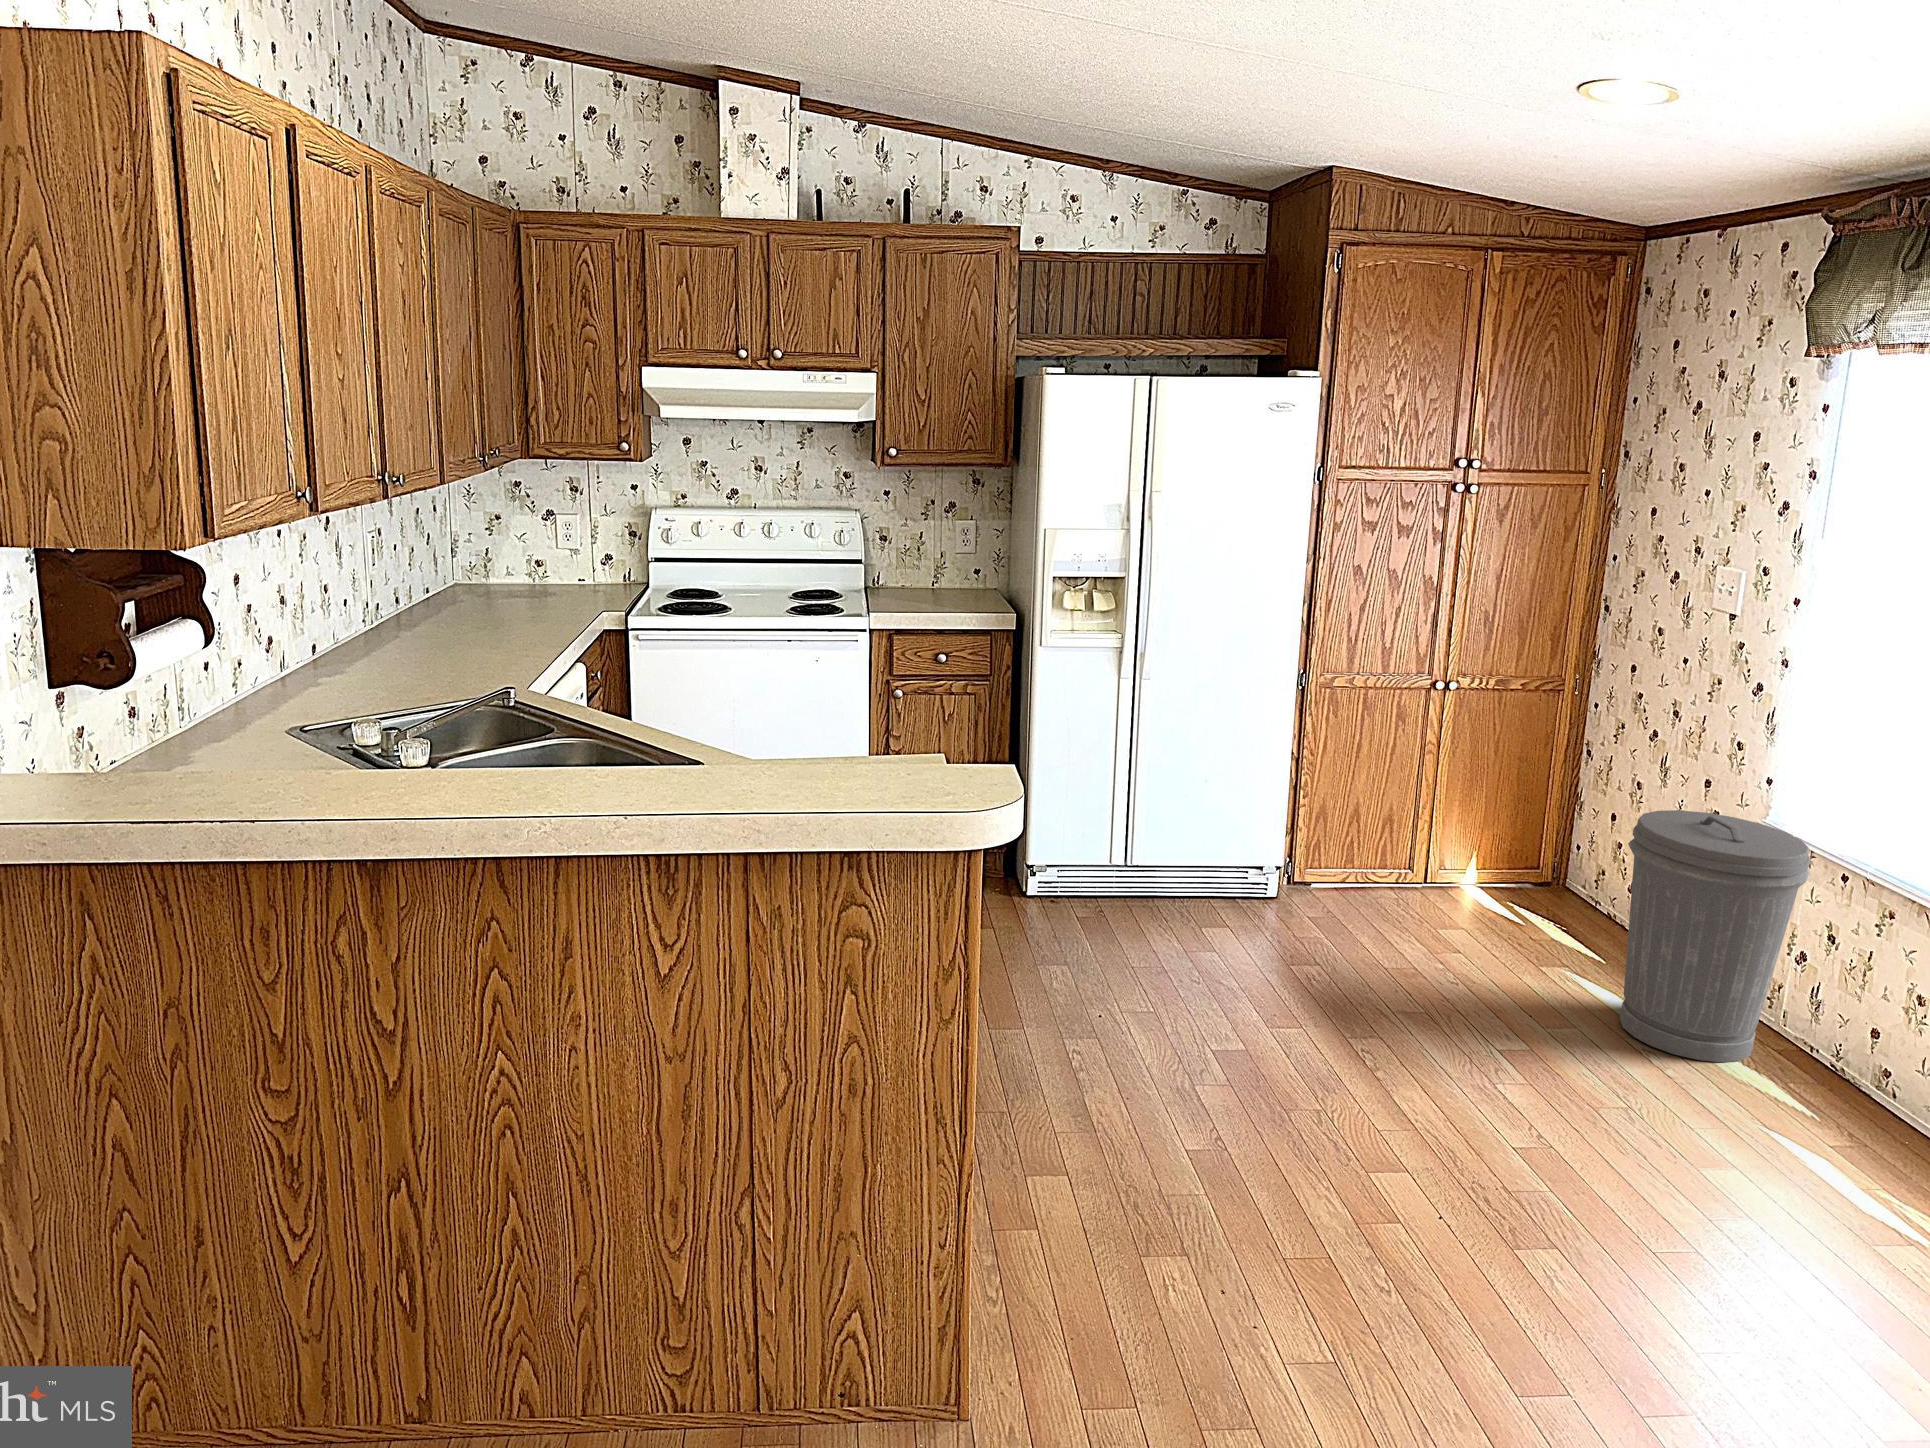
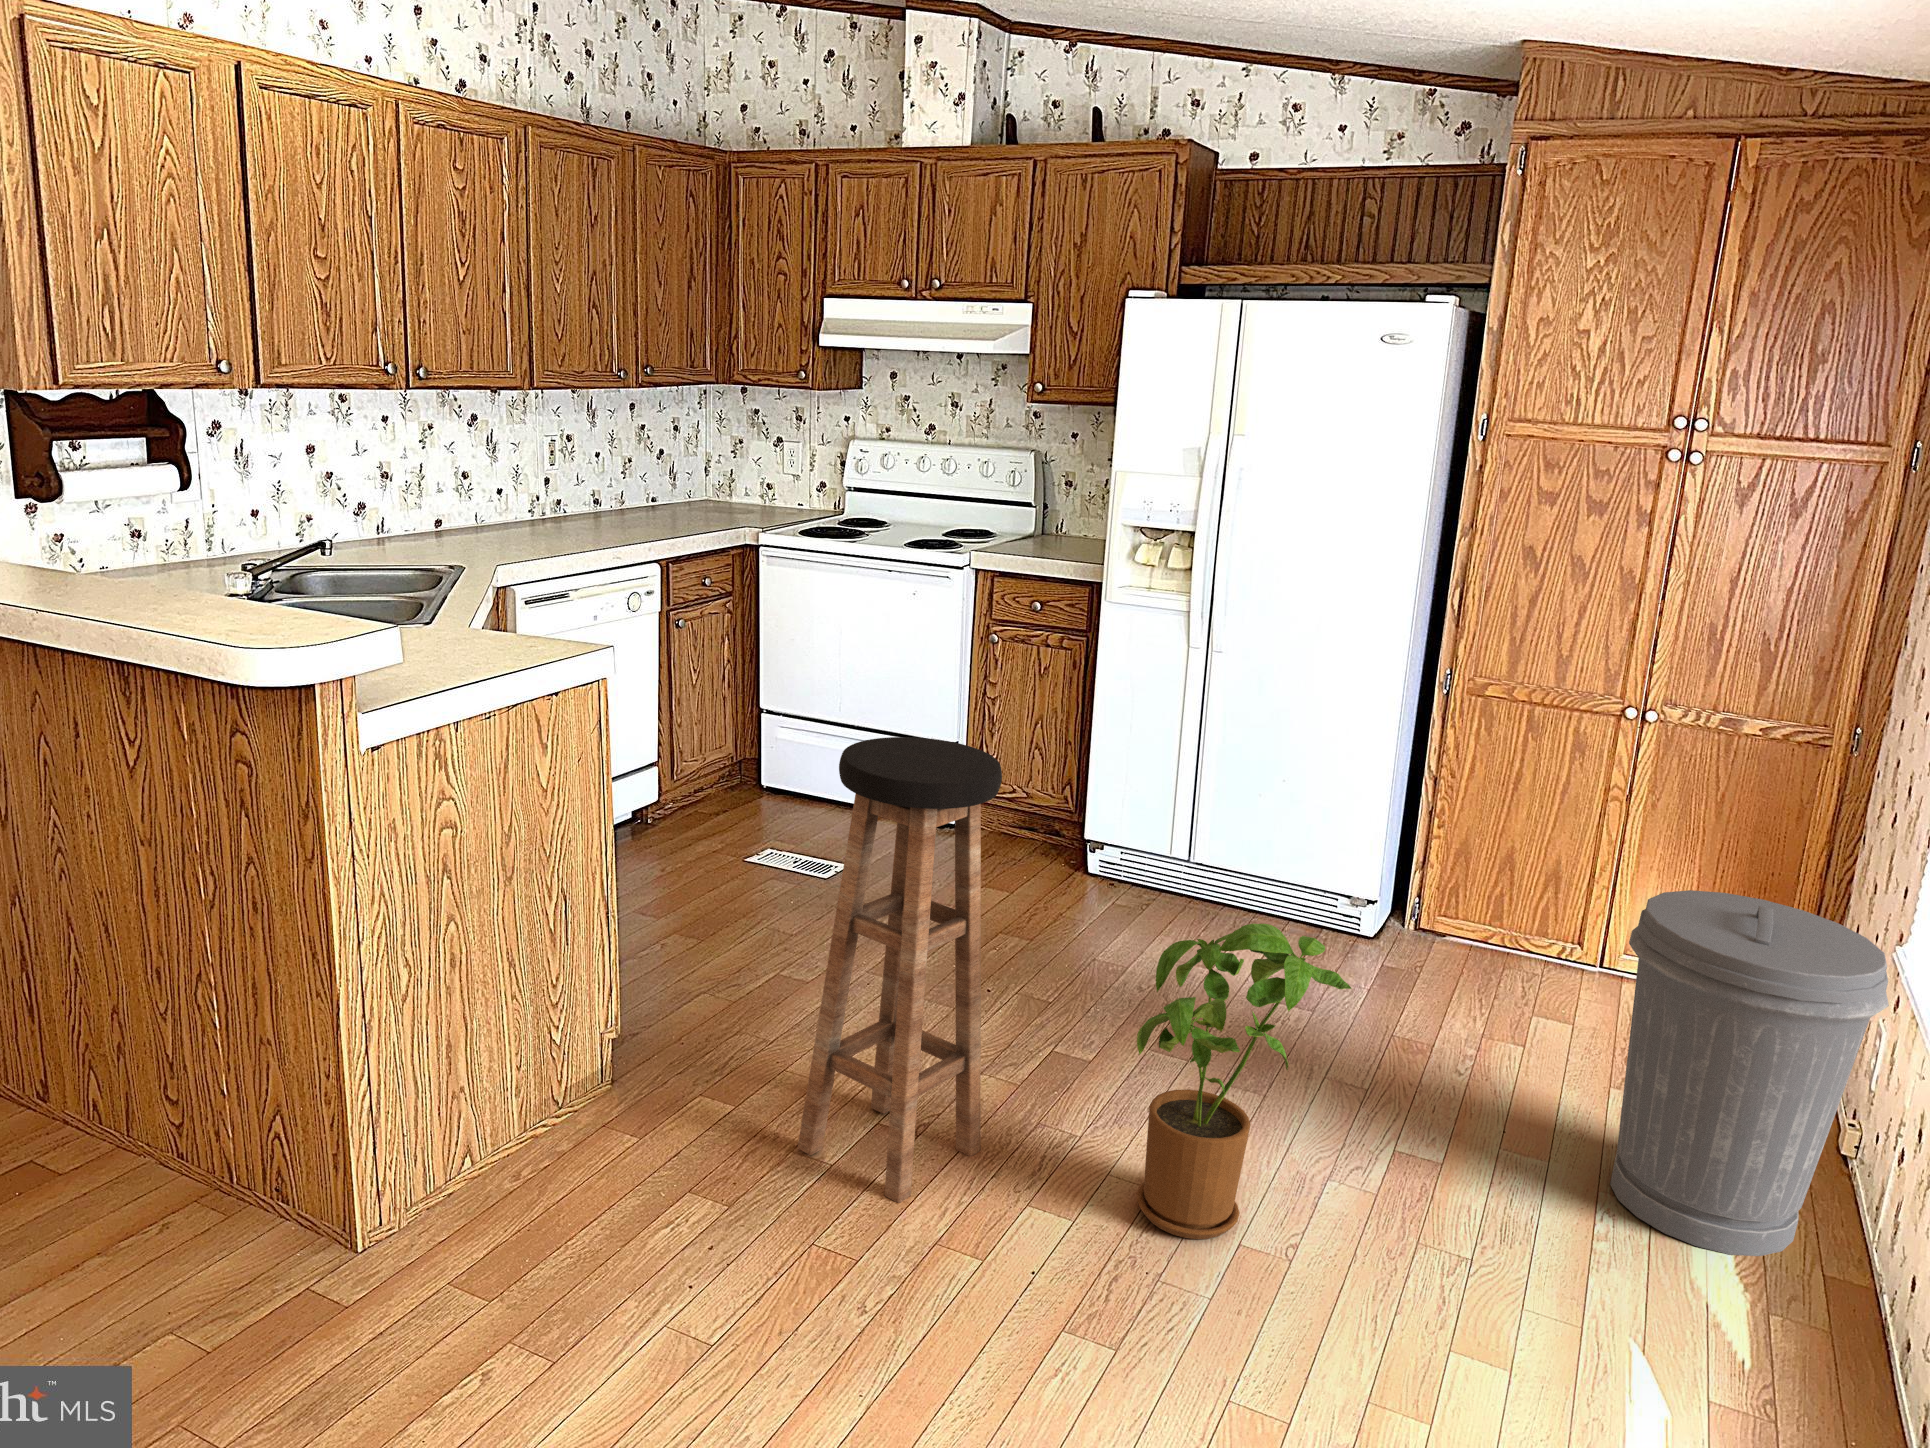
bar stool: none [1183,810,1363,1225] -> present [798,737,1002,1203]
house plant: none [1435,907,1610,1173] -> present [1136,924,1352,1239]

